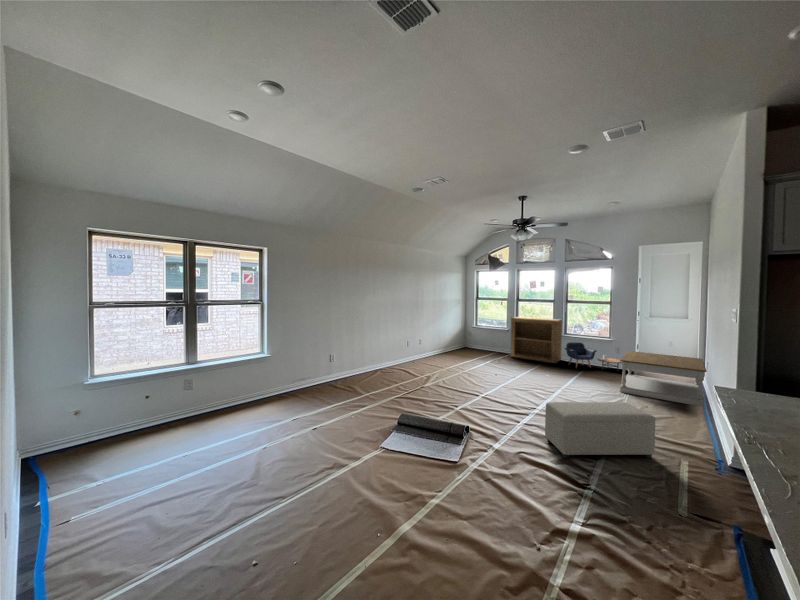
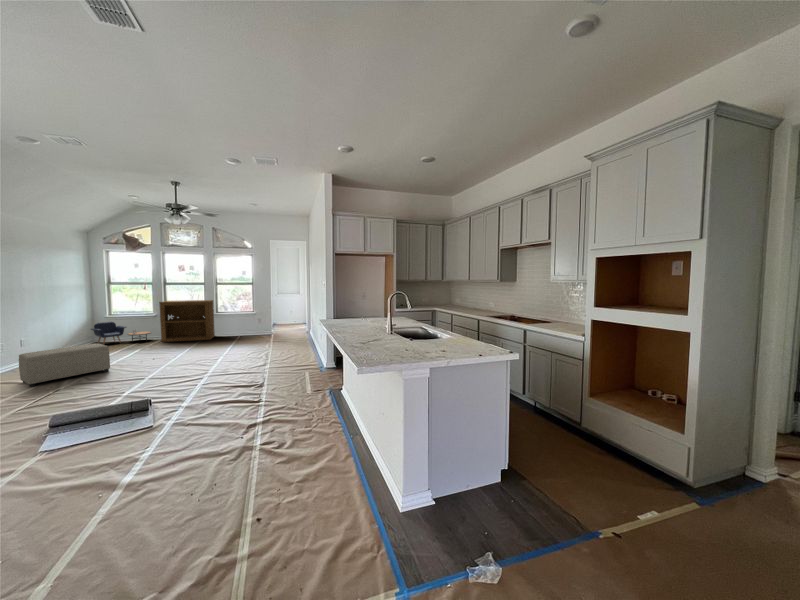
armchair: present [565,342,622,371] -> present [91,322,151,345]
coffee table: present [620,351,707,407] -> none [265,317,313,348]
ottoman: present [545,402,655,458] -> present [19,344,110,387]

